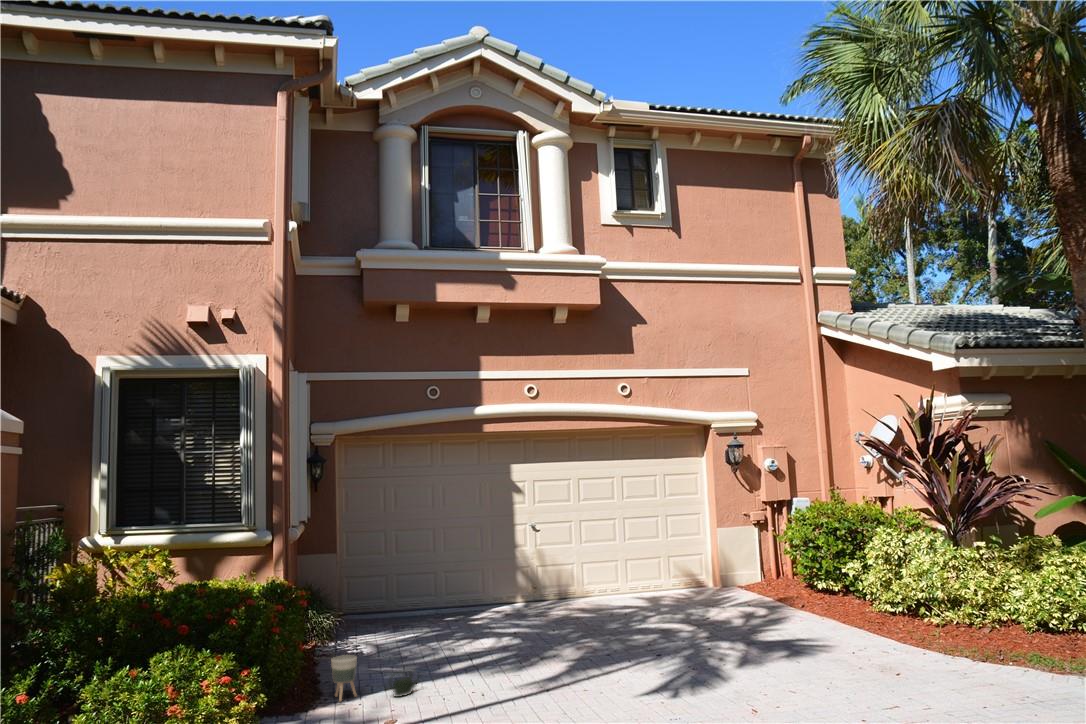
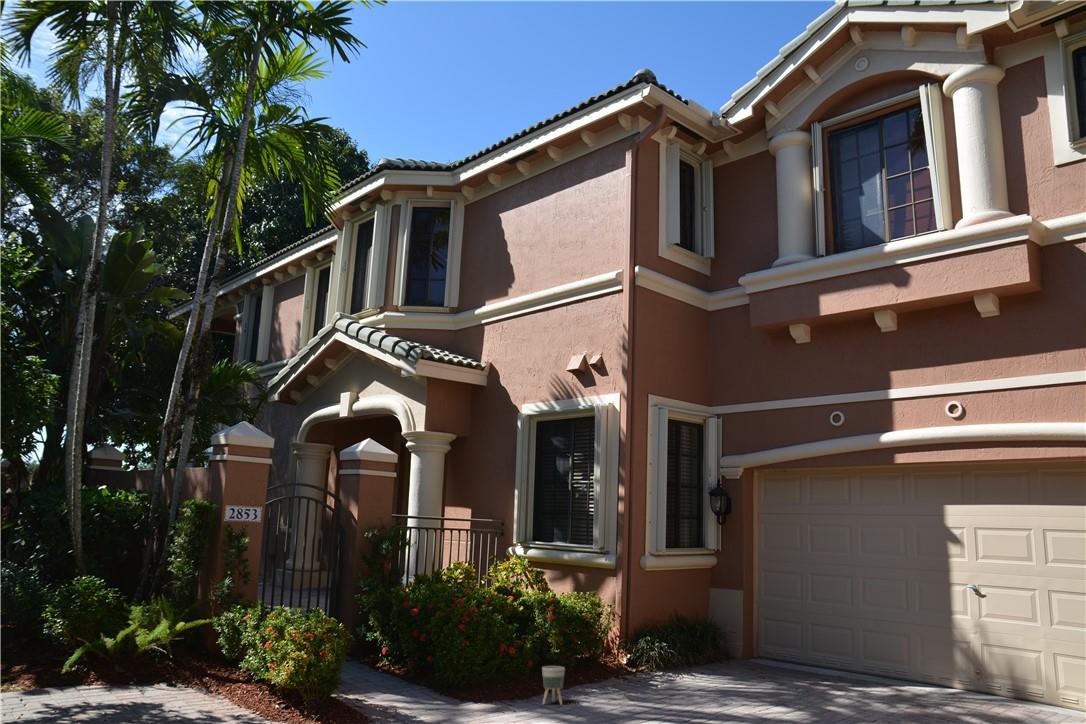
watering can: present [390,671,417,697] -> none [571,688,609,713]

